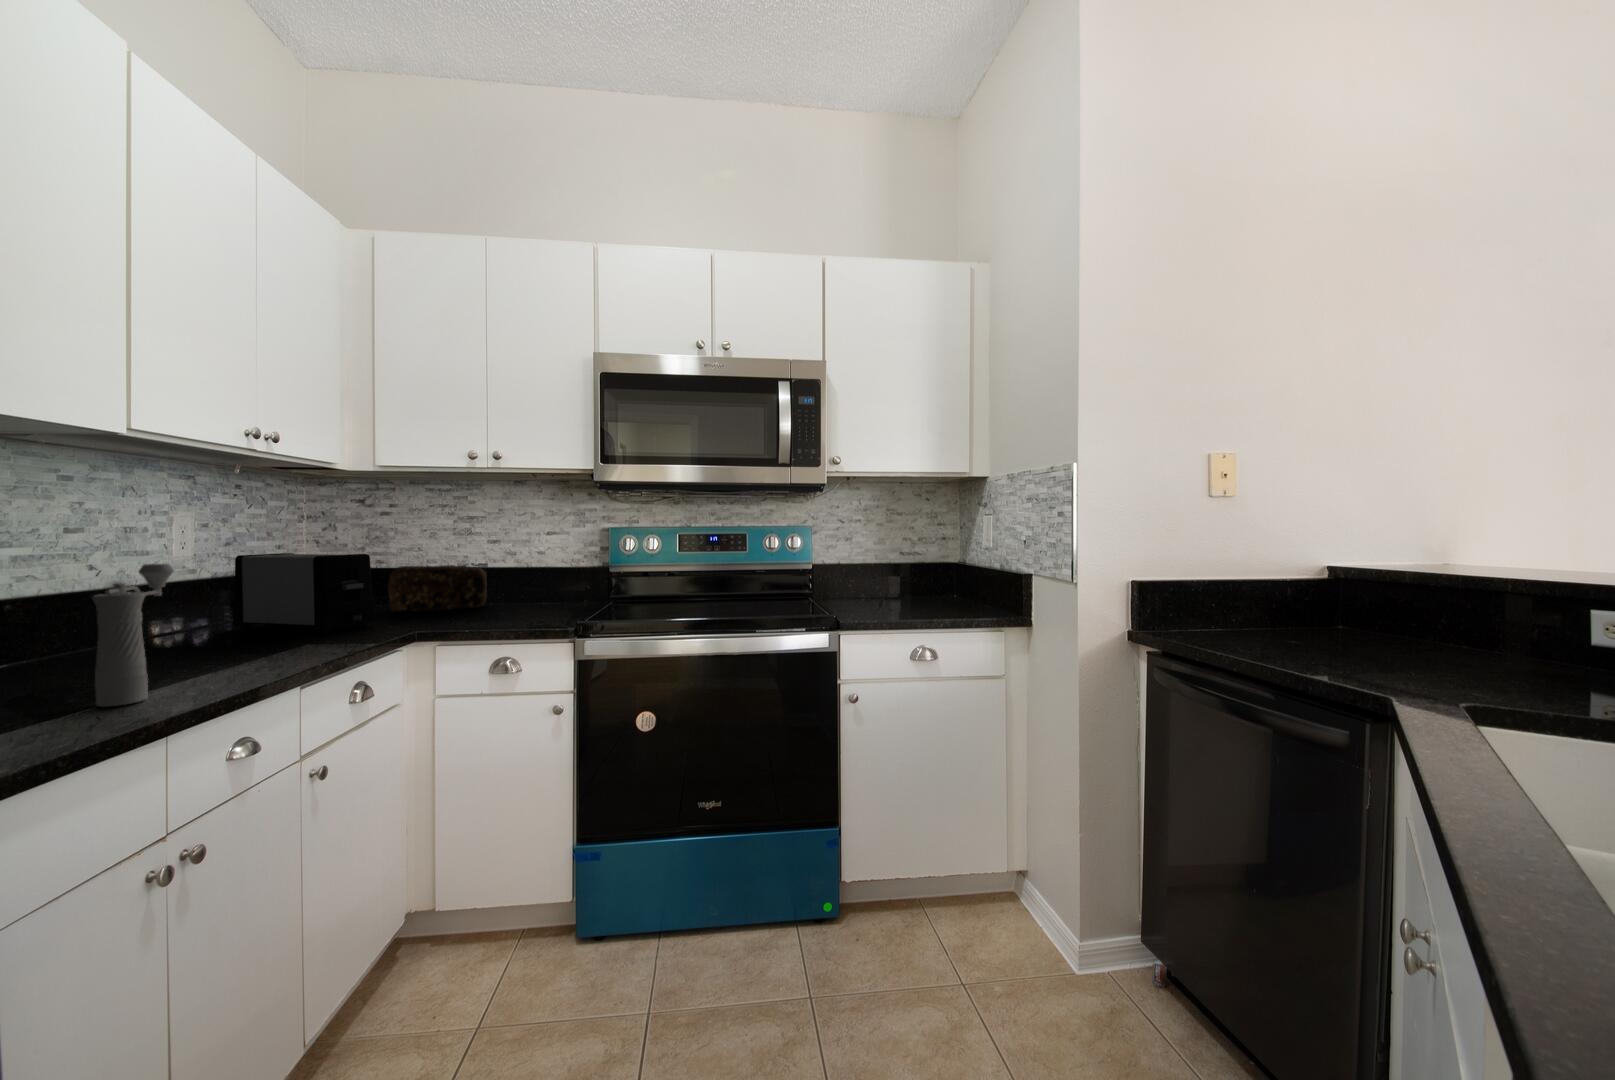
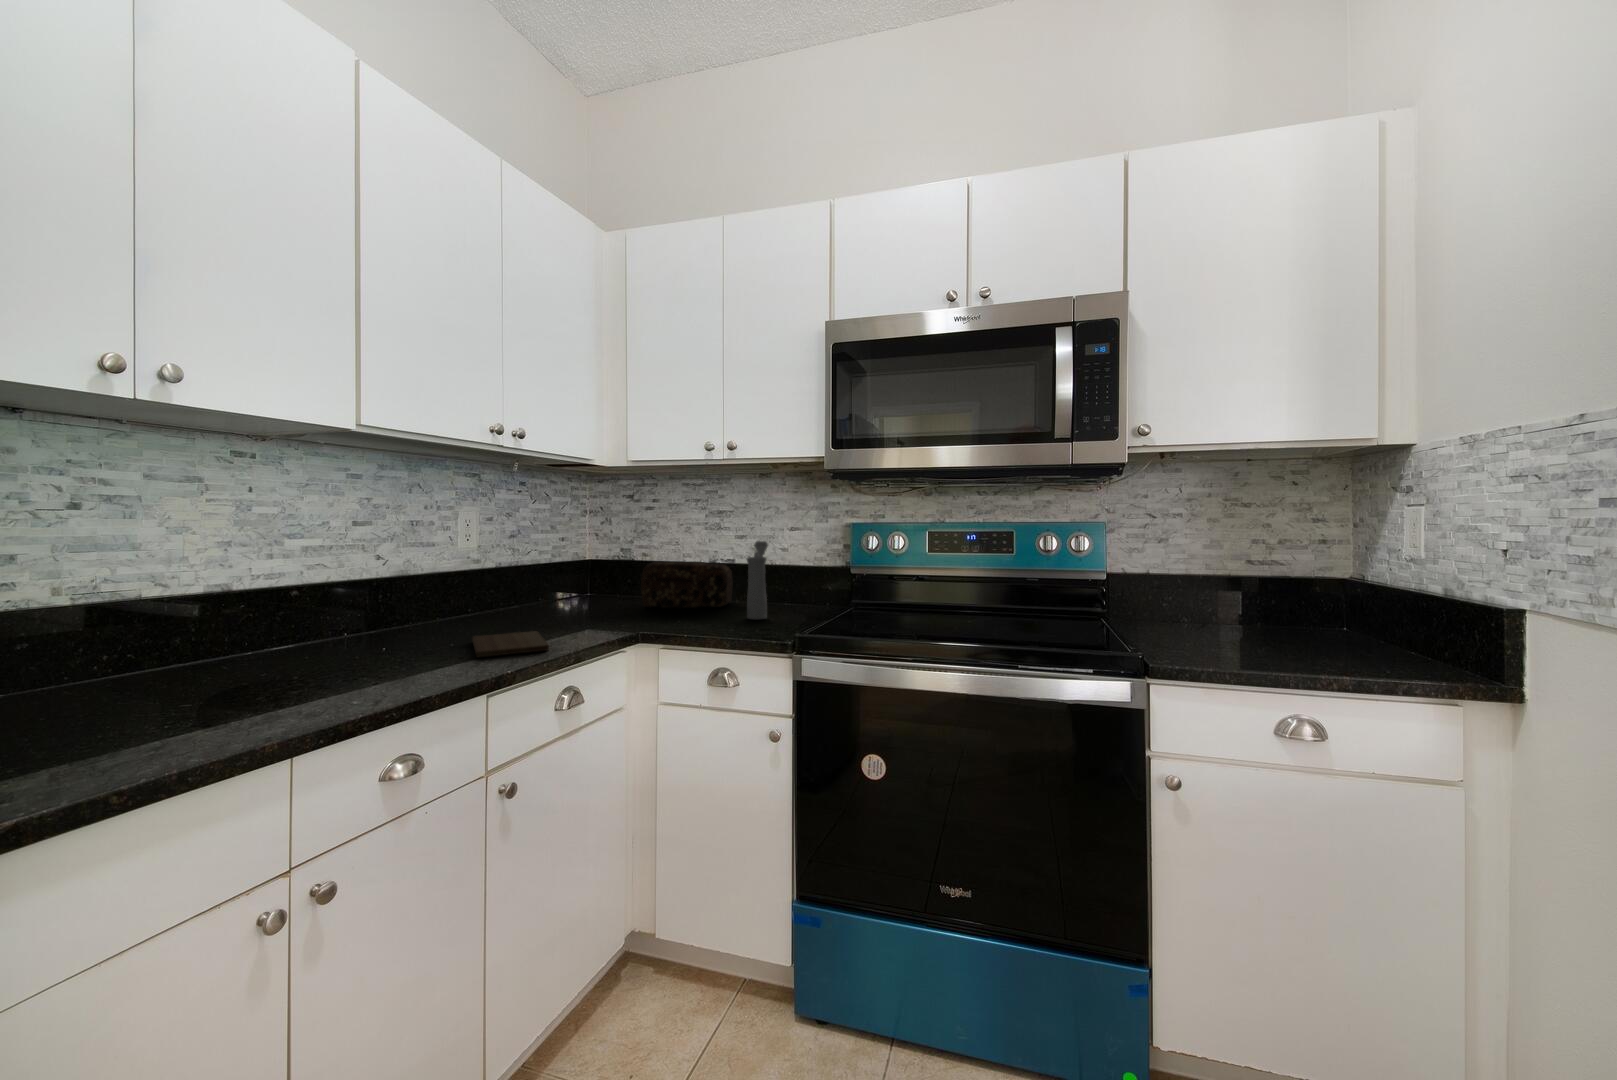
toaster: present [231,553,376,633] -> none [513,548,619,628]
pepper mill: present [92,564,174,707] -> present [747,541,768,619]
cutting board: none [209,637,322,663] -> present [472,631,549,658]

